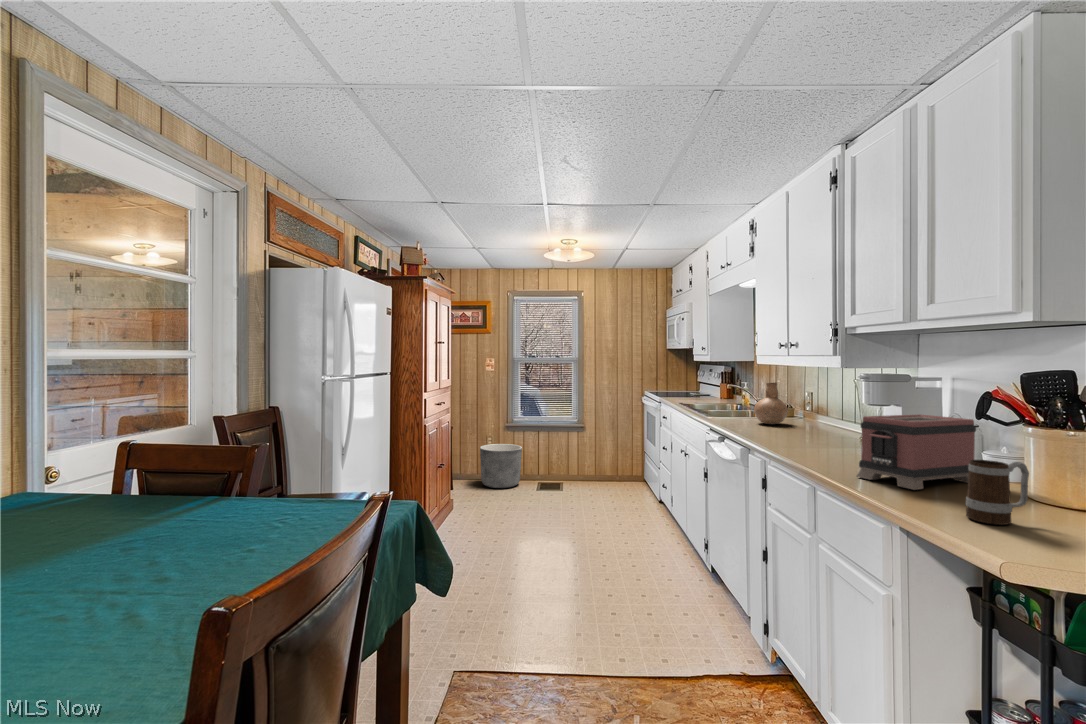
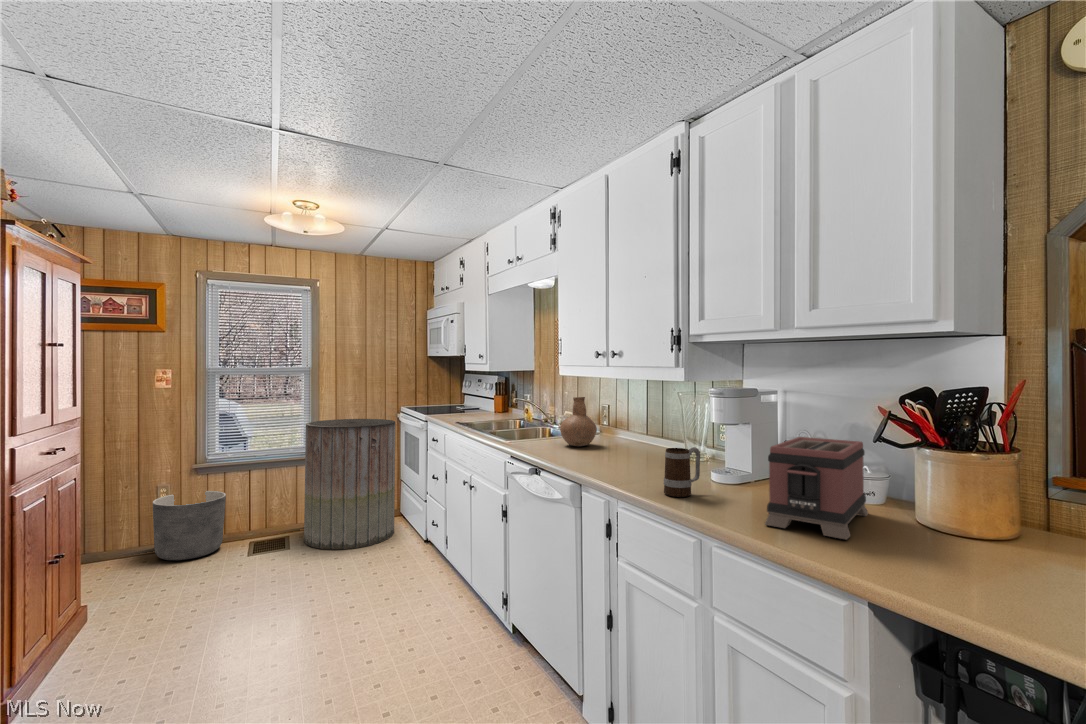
trash can: none [572,399,639,498] -> present [304,419,395,550]
mug: present [966,460,1029,525] -> present [664,447,700,497]

